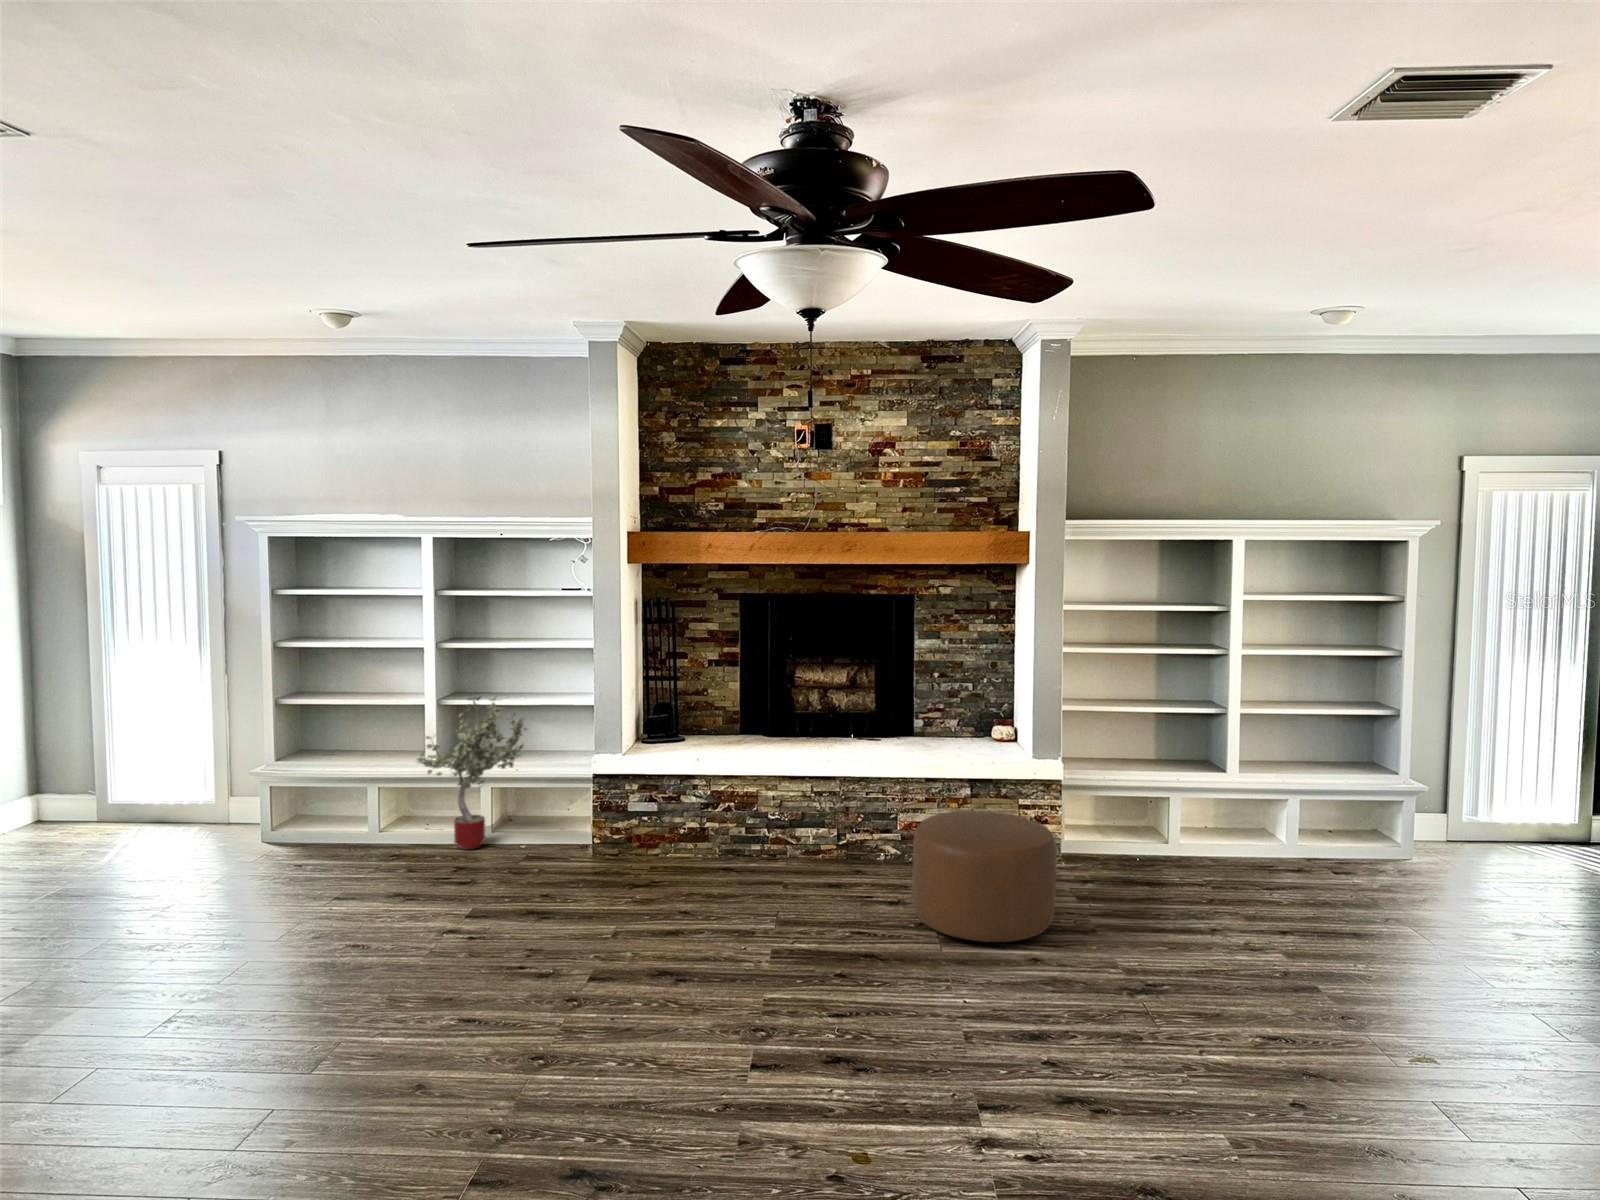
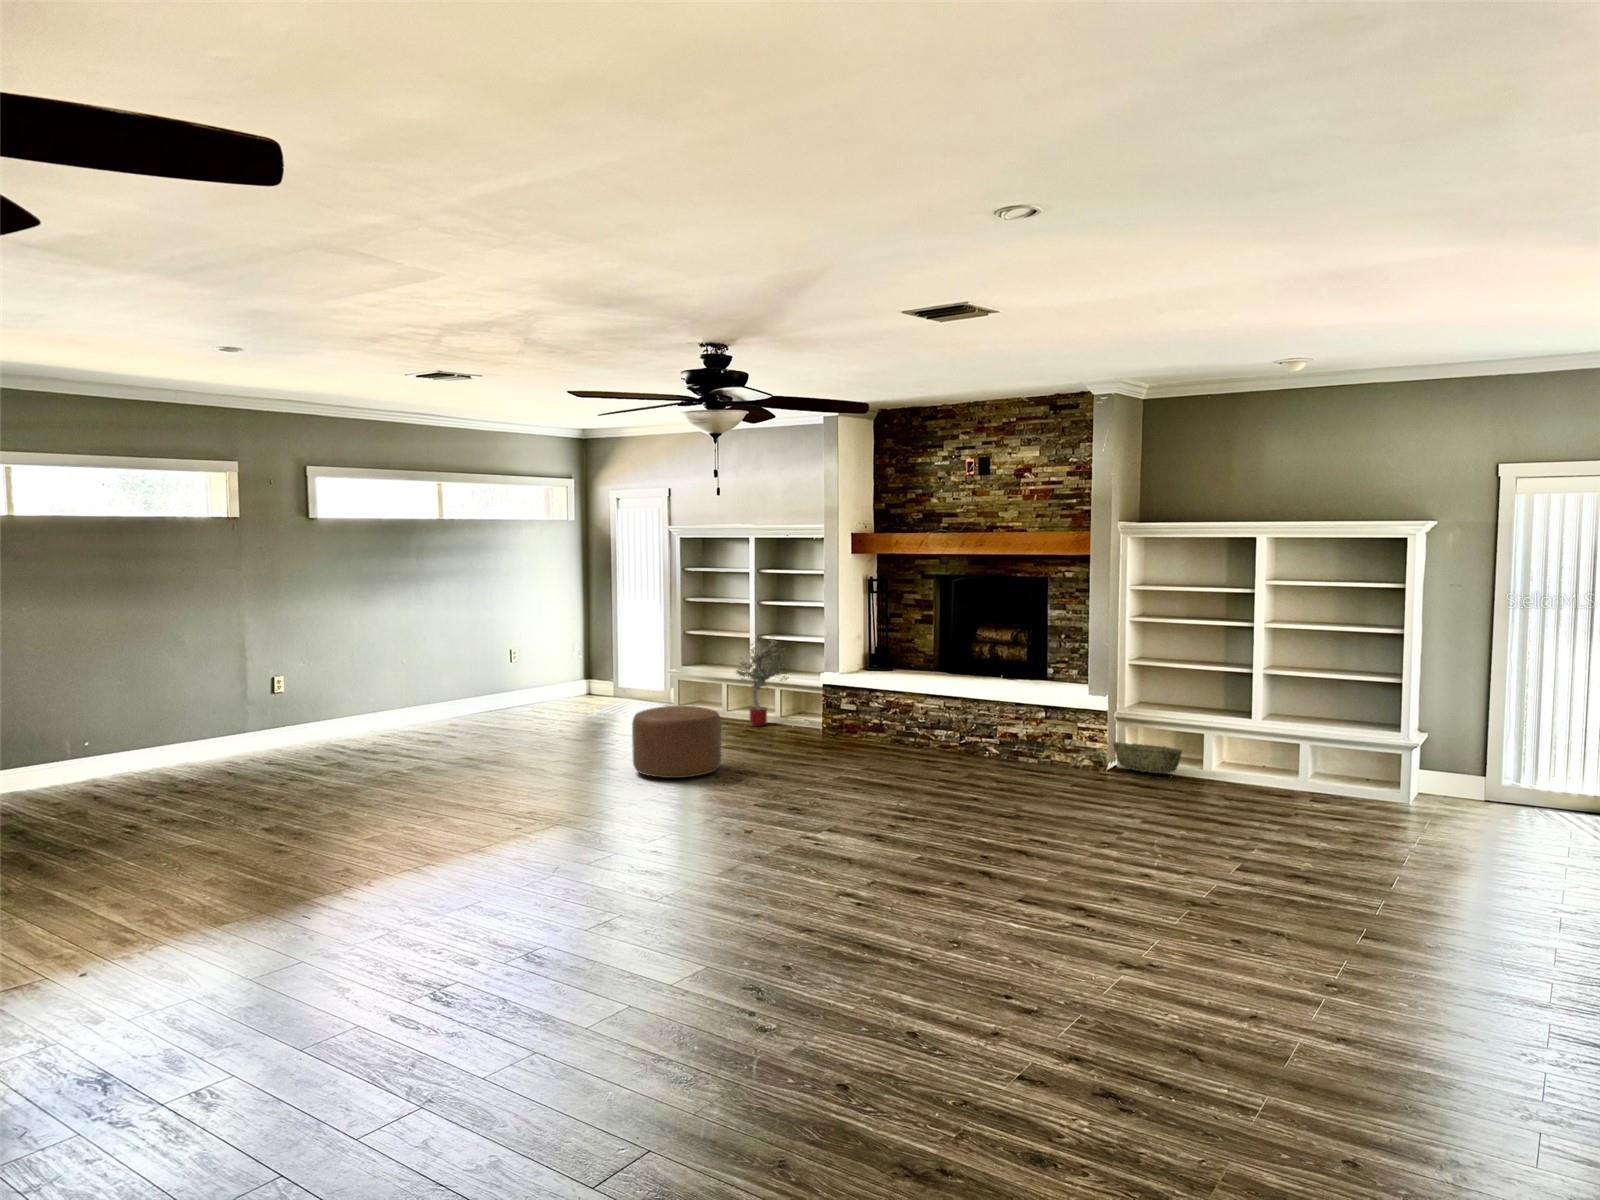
ottoman: present [912,811,1057,942] -> present [632,706,721,778]
woven basket: none [1059,816,1145,859] -> present [1113,742,1182,773]

